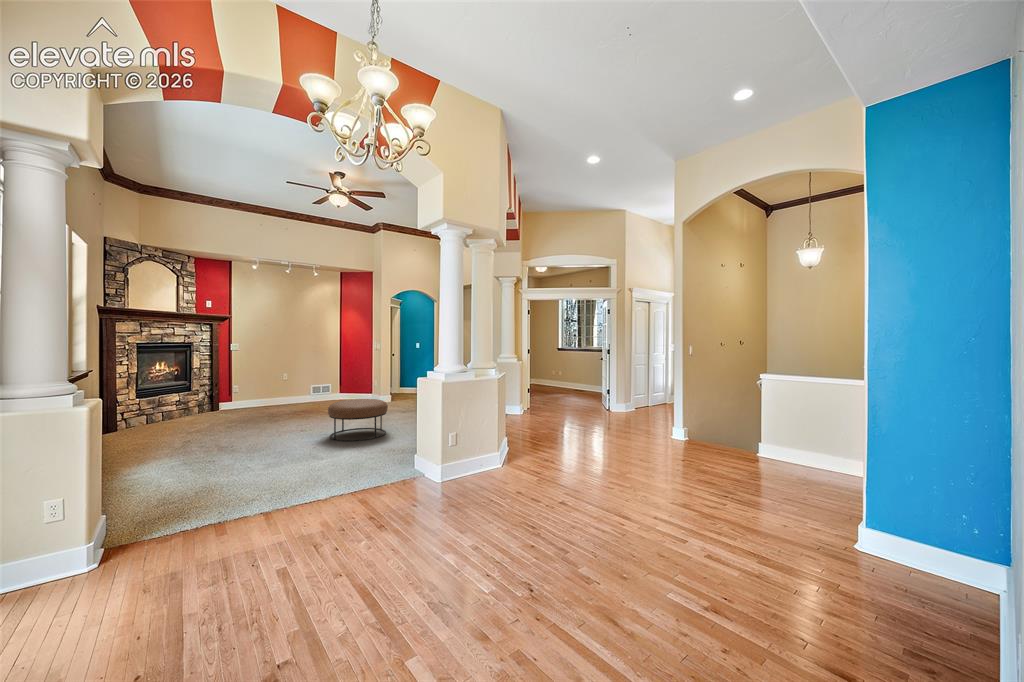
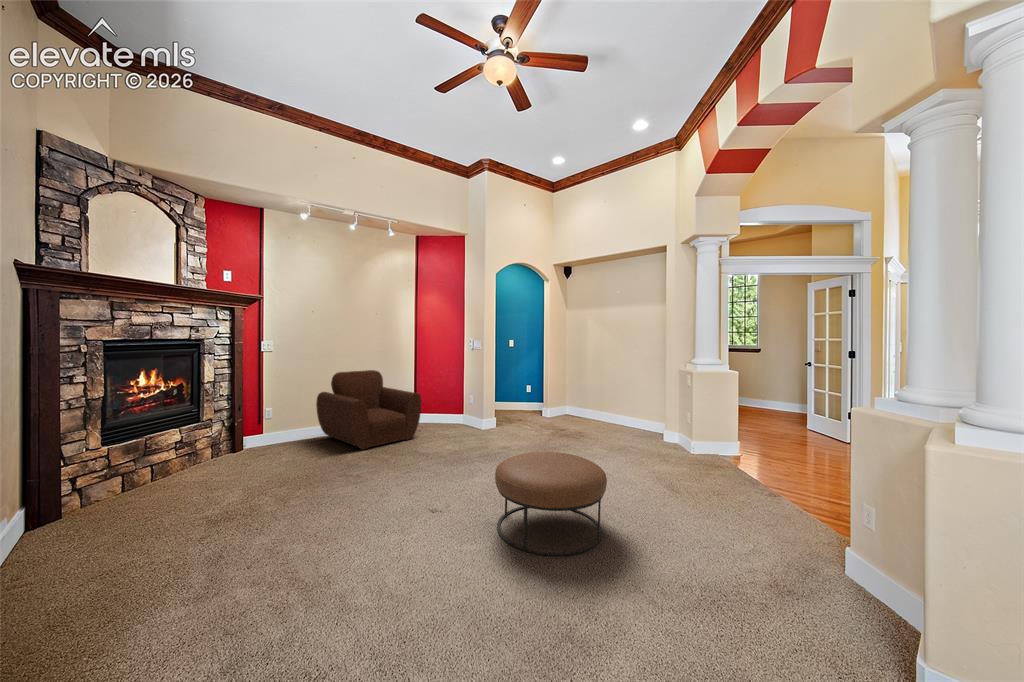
armchair: none [267,362,336,410] -> present [316,370,421,450]

